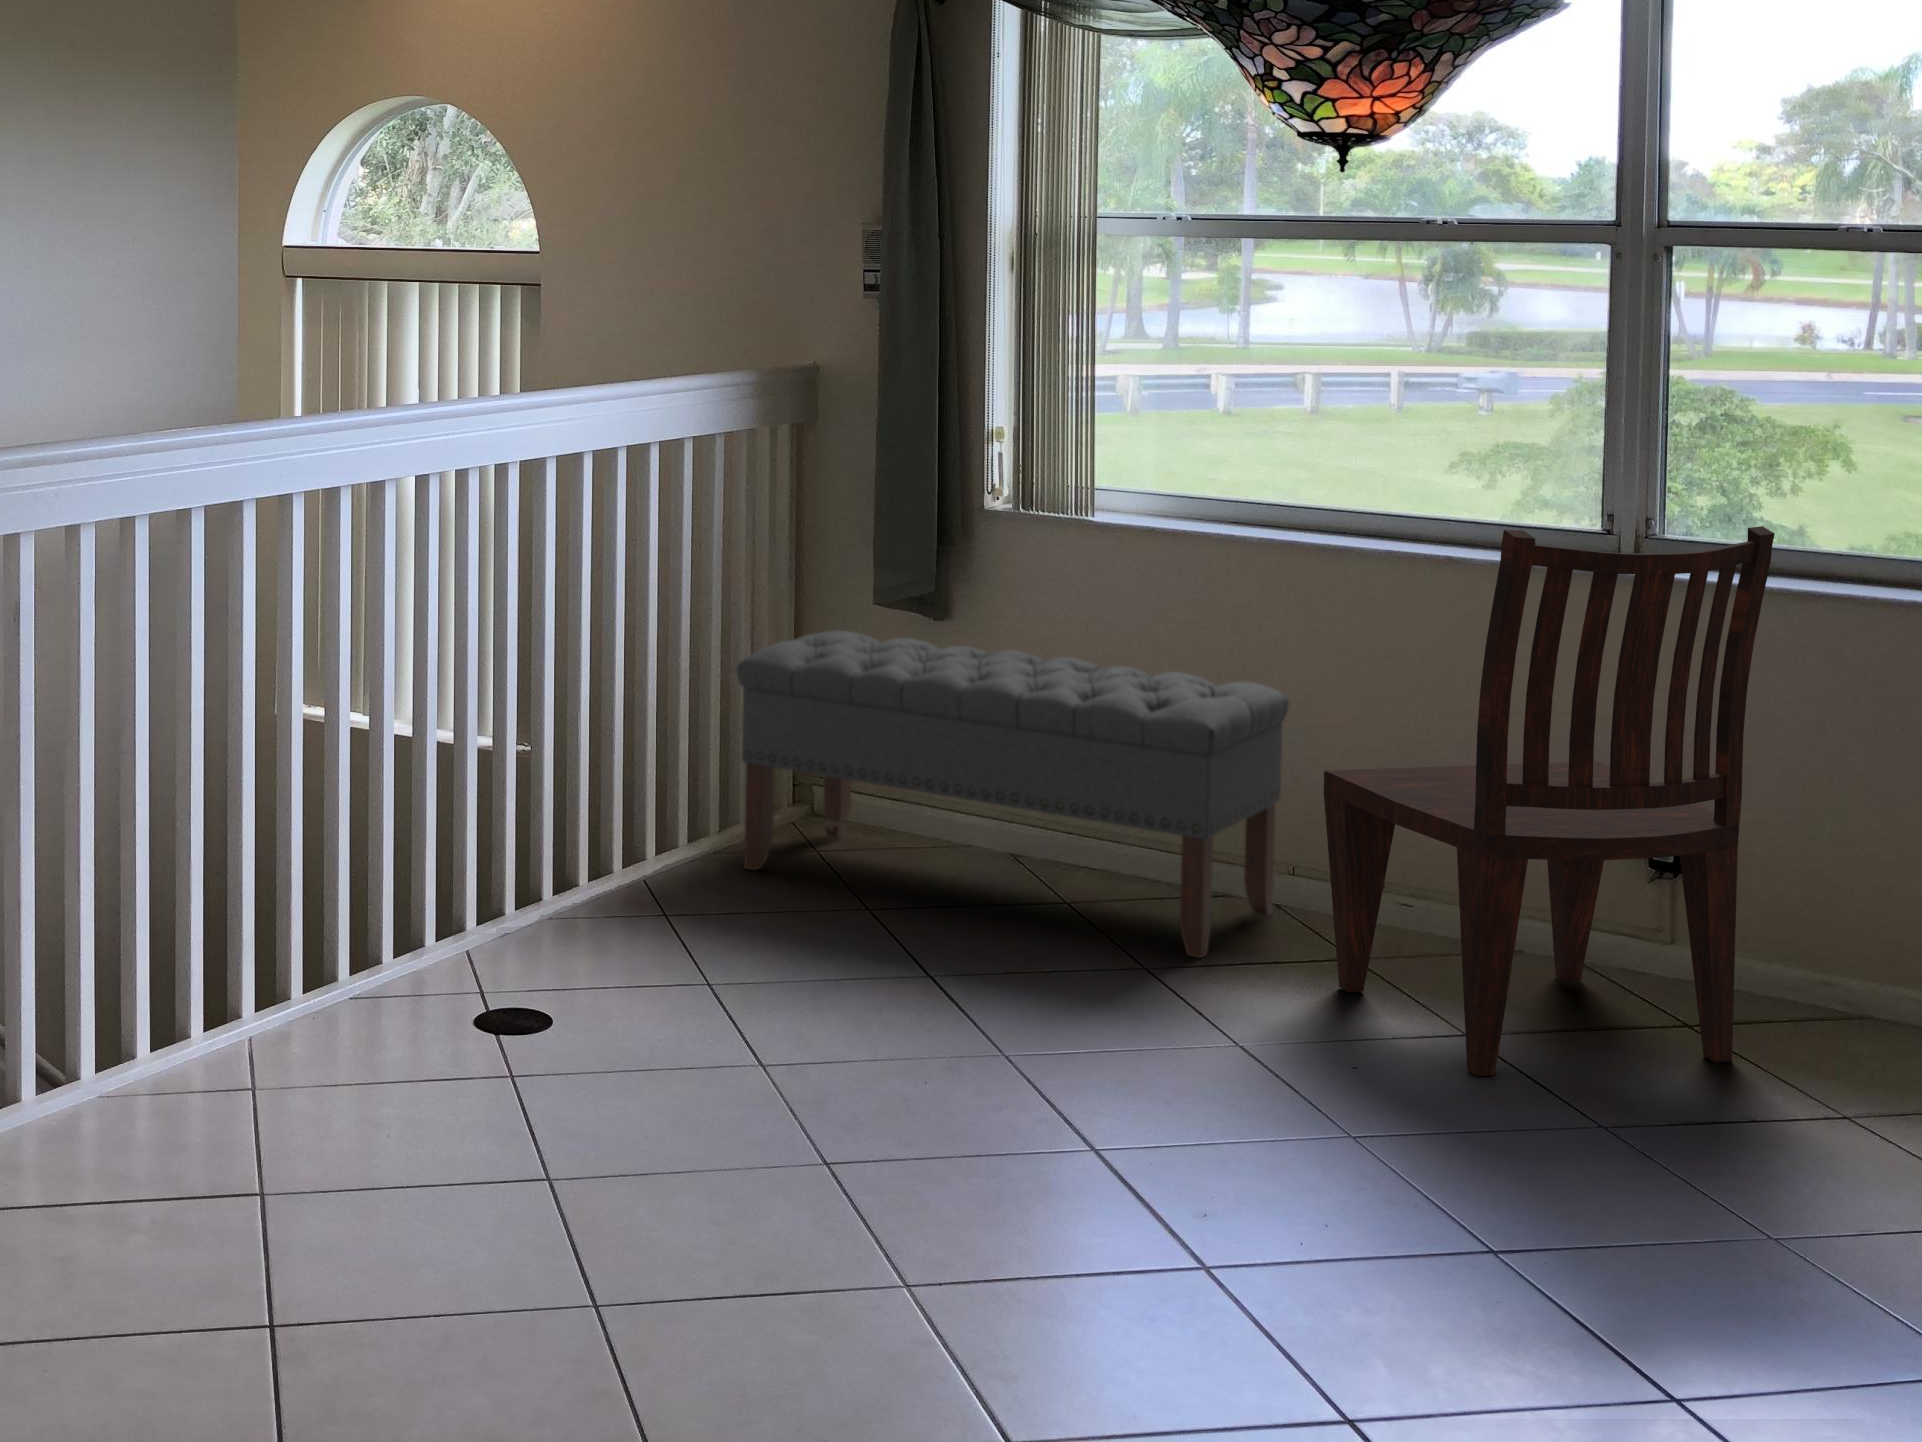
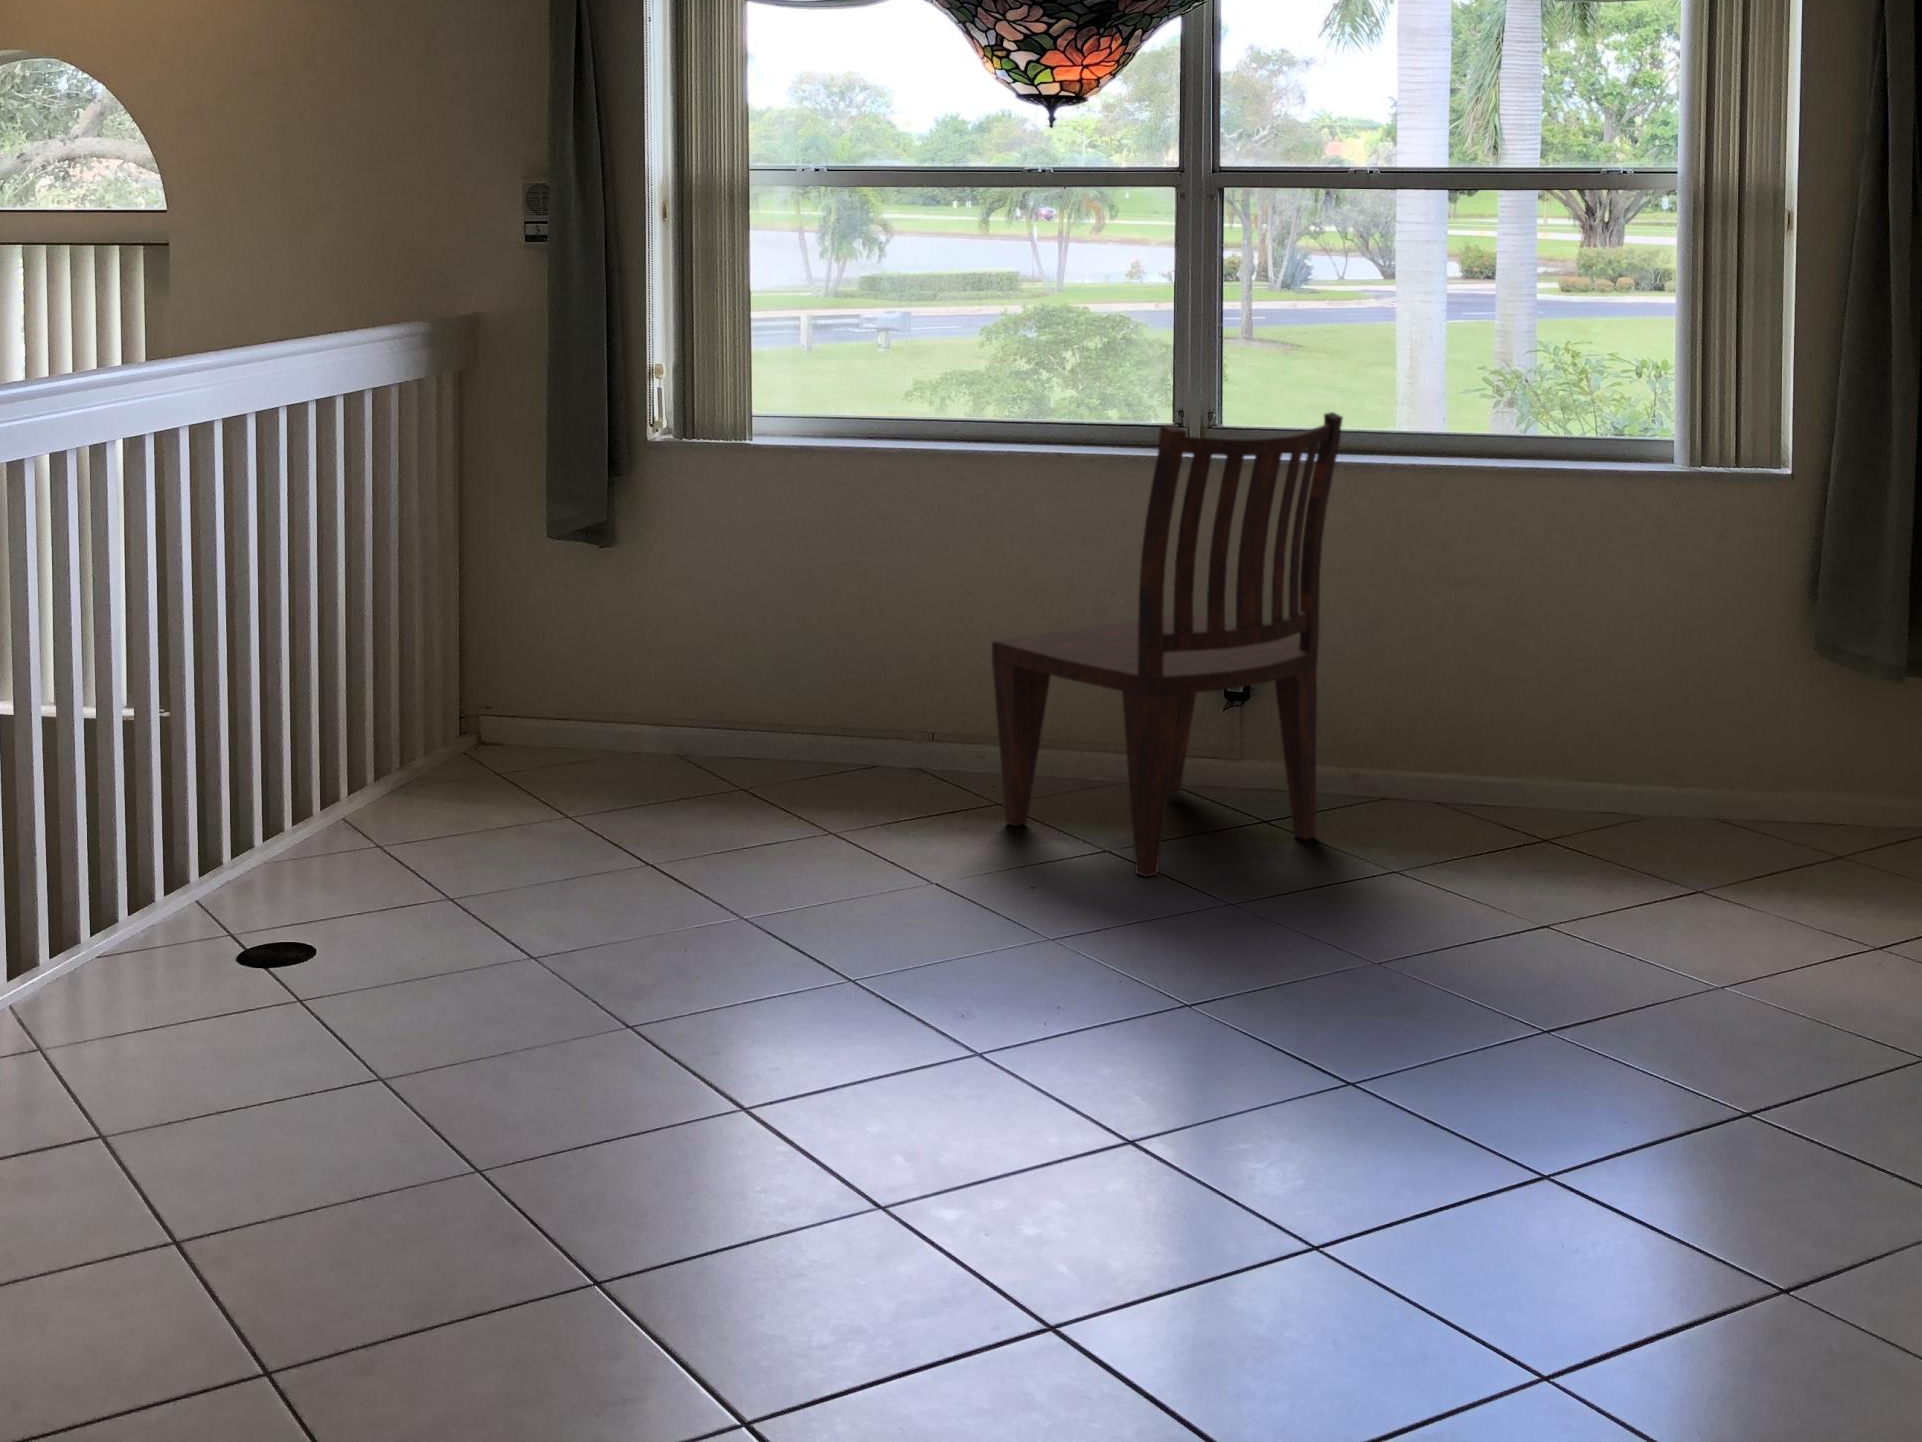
bench: present [737,631,1289,958] -> none [430,560,931,815]

